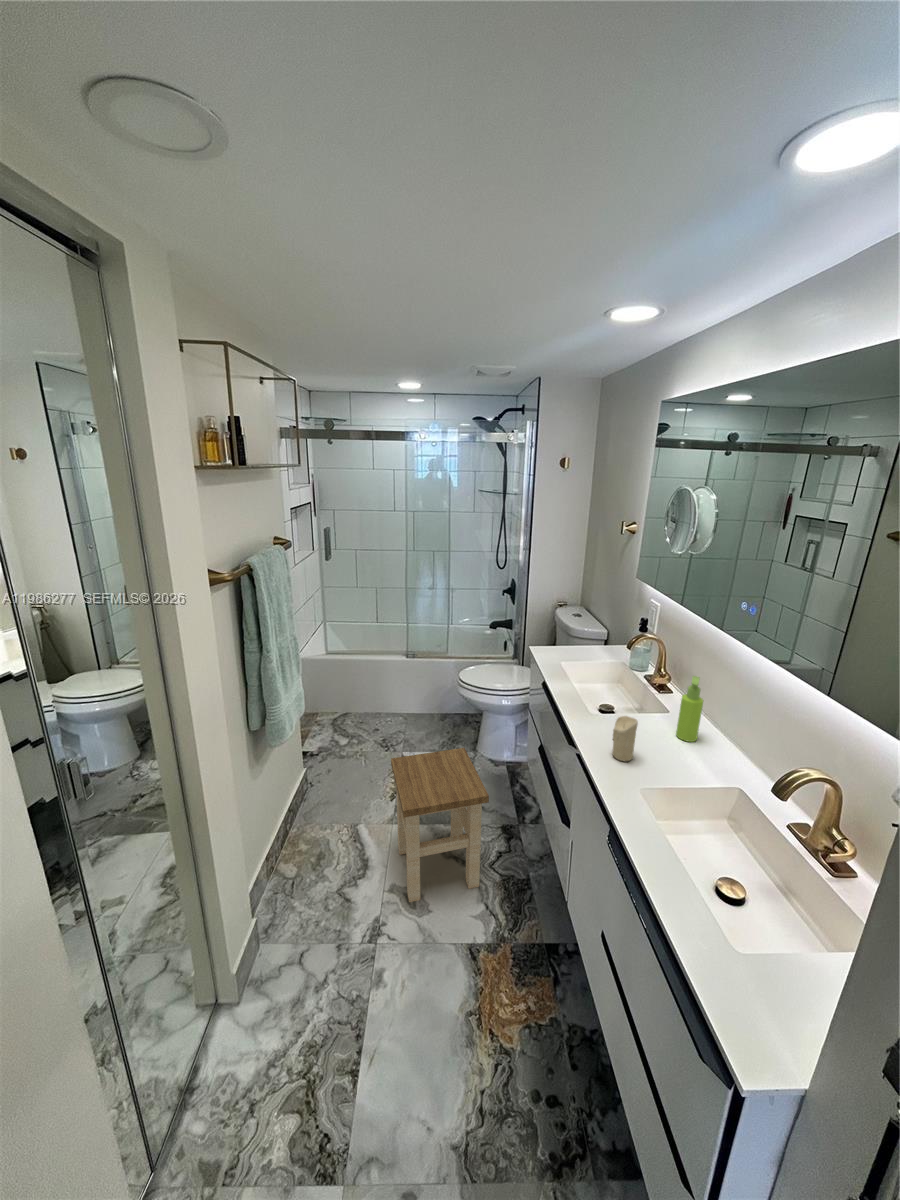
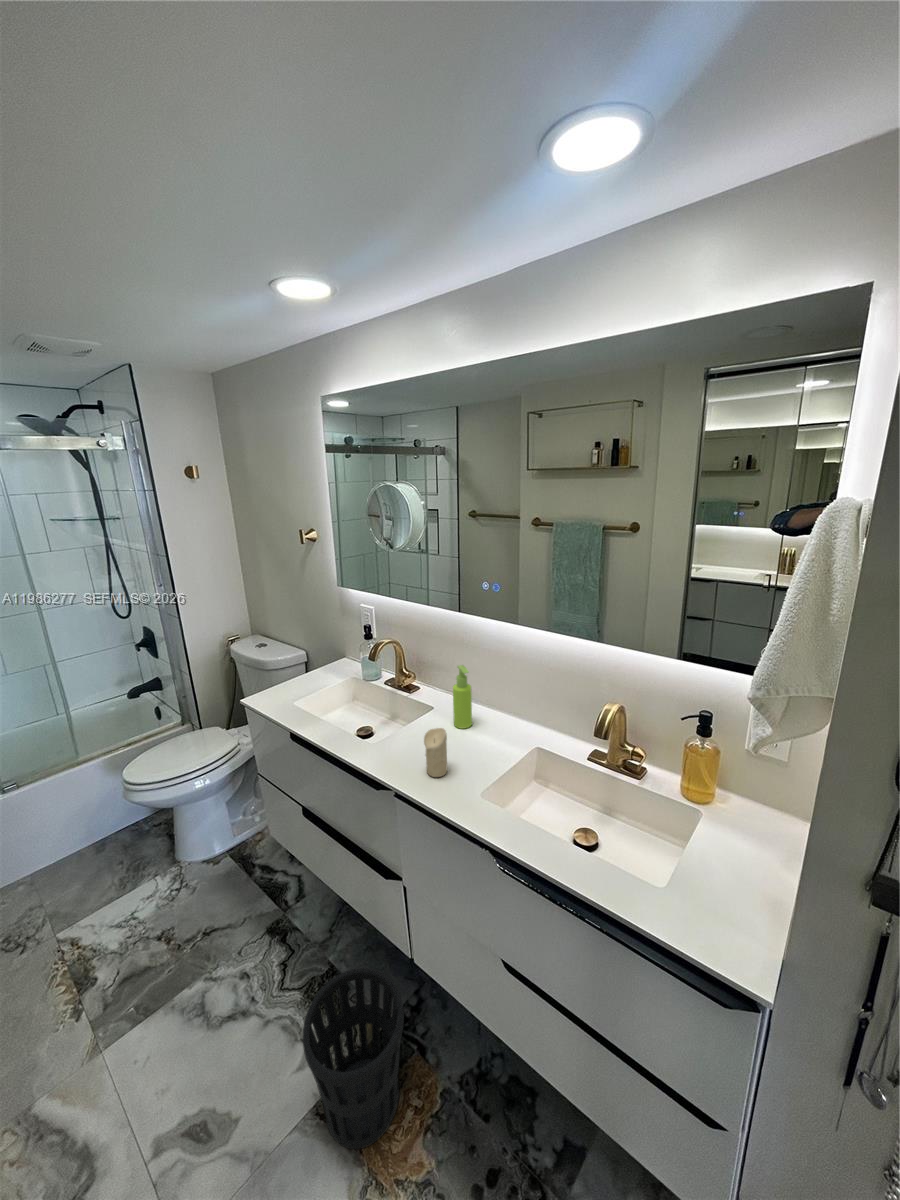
stool: present [391,748,489,902] -> none [81,868,282,1146]
wastebasket: none [465,868,543,999] -> present [303,968,404,1149]

